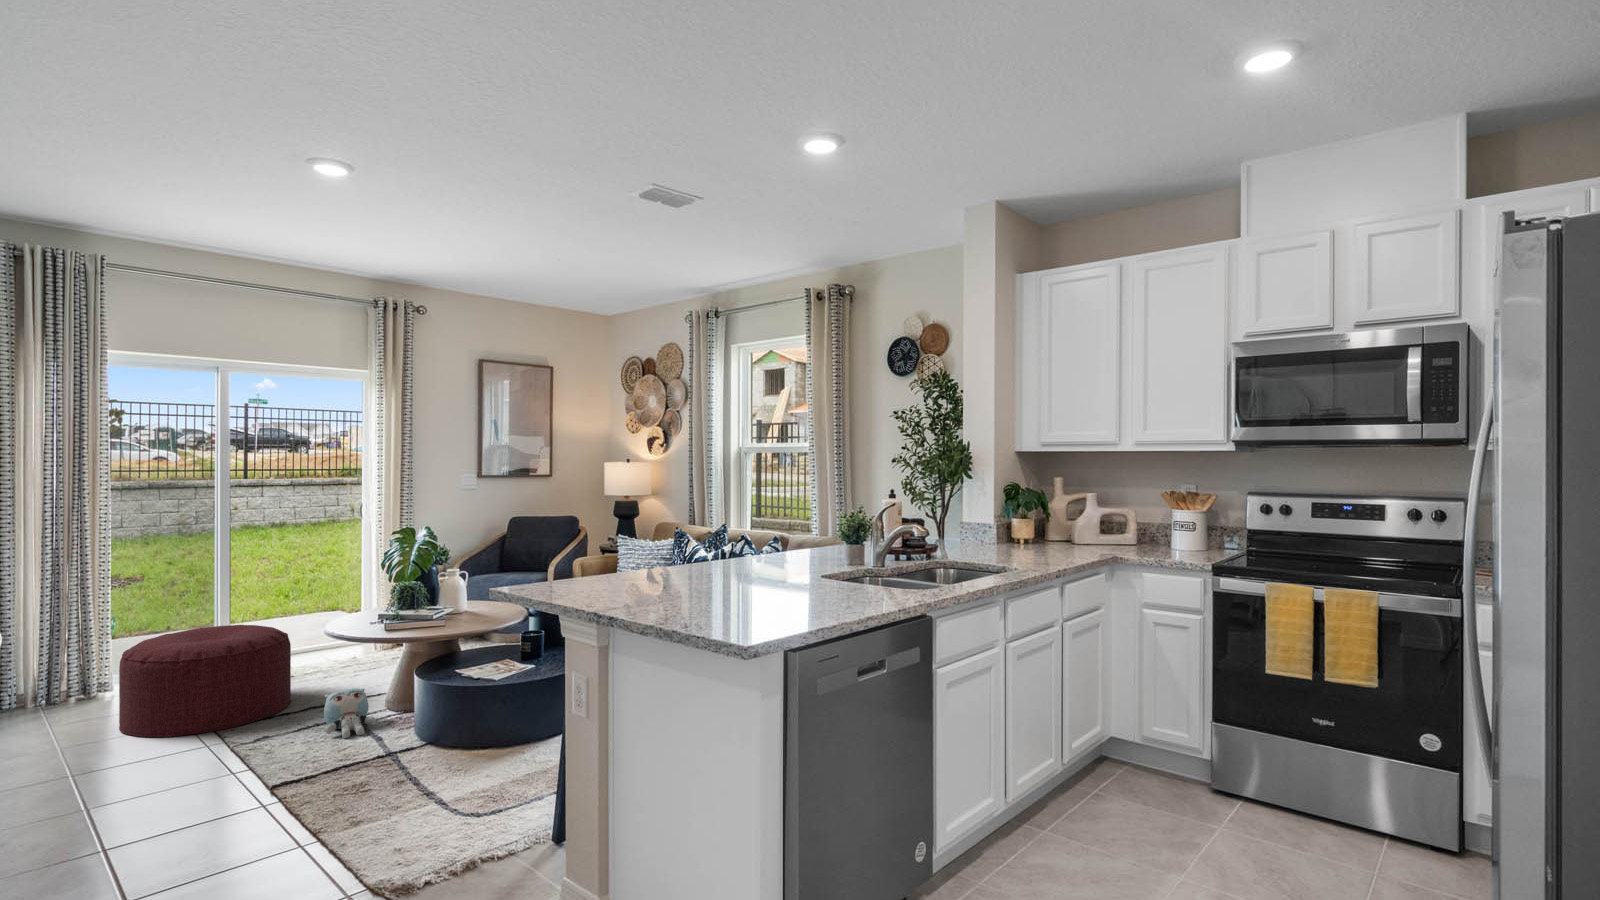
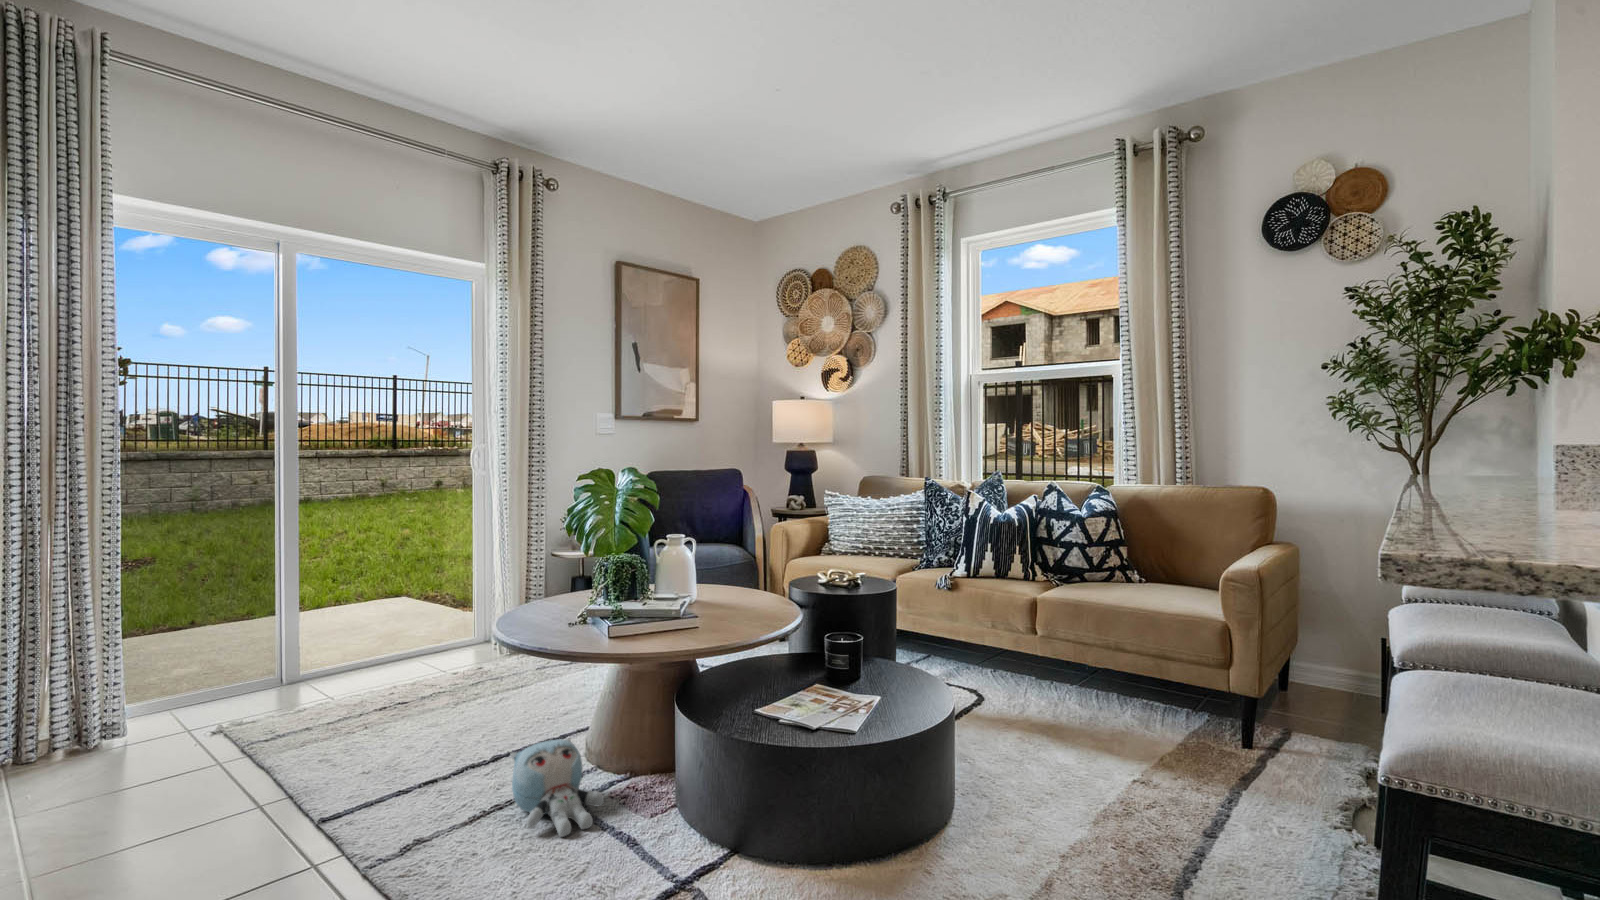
ottoman: present [119,625,291,737] -> none [143,628,425,837]

